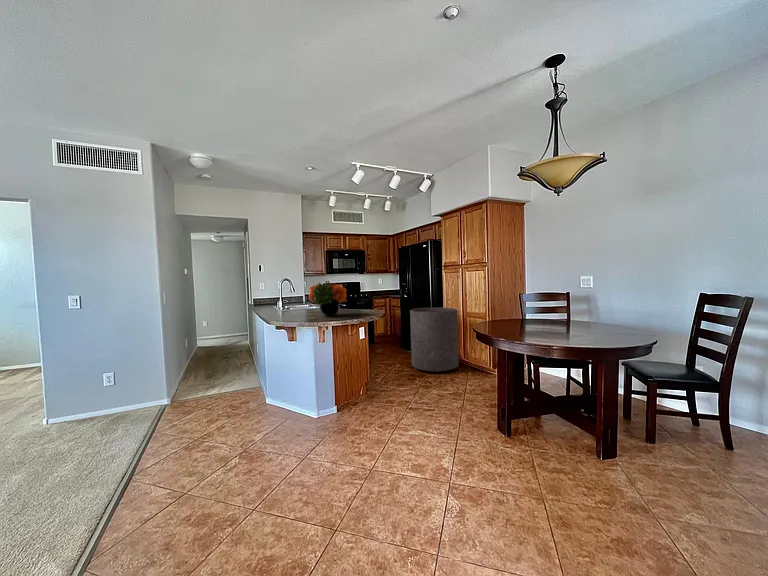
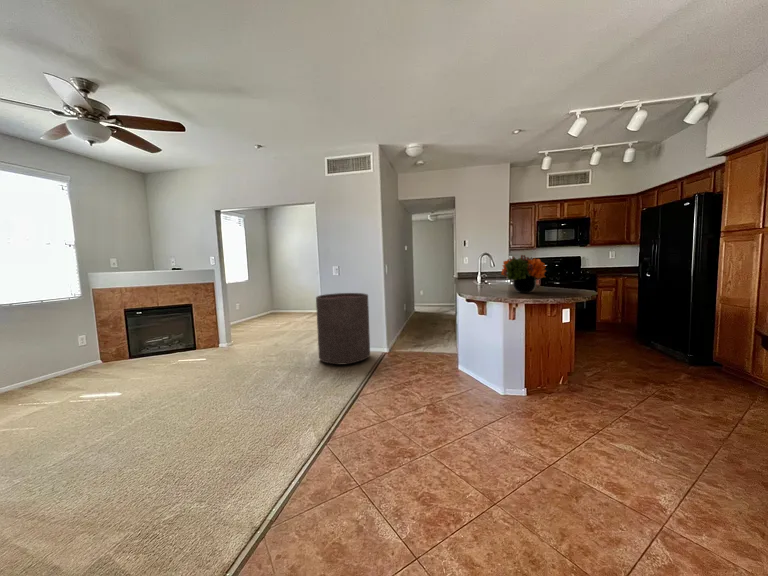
trash can: present [410,308,459,372] -> present [316,293,370,365]

